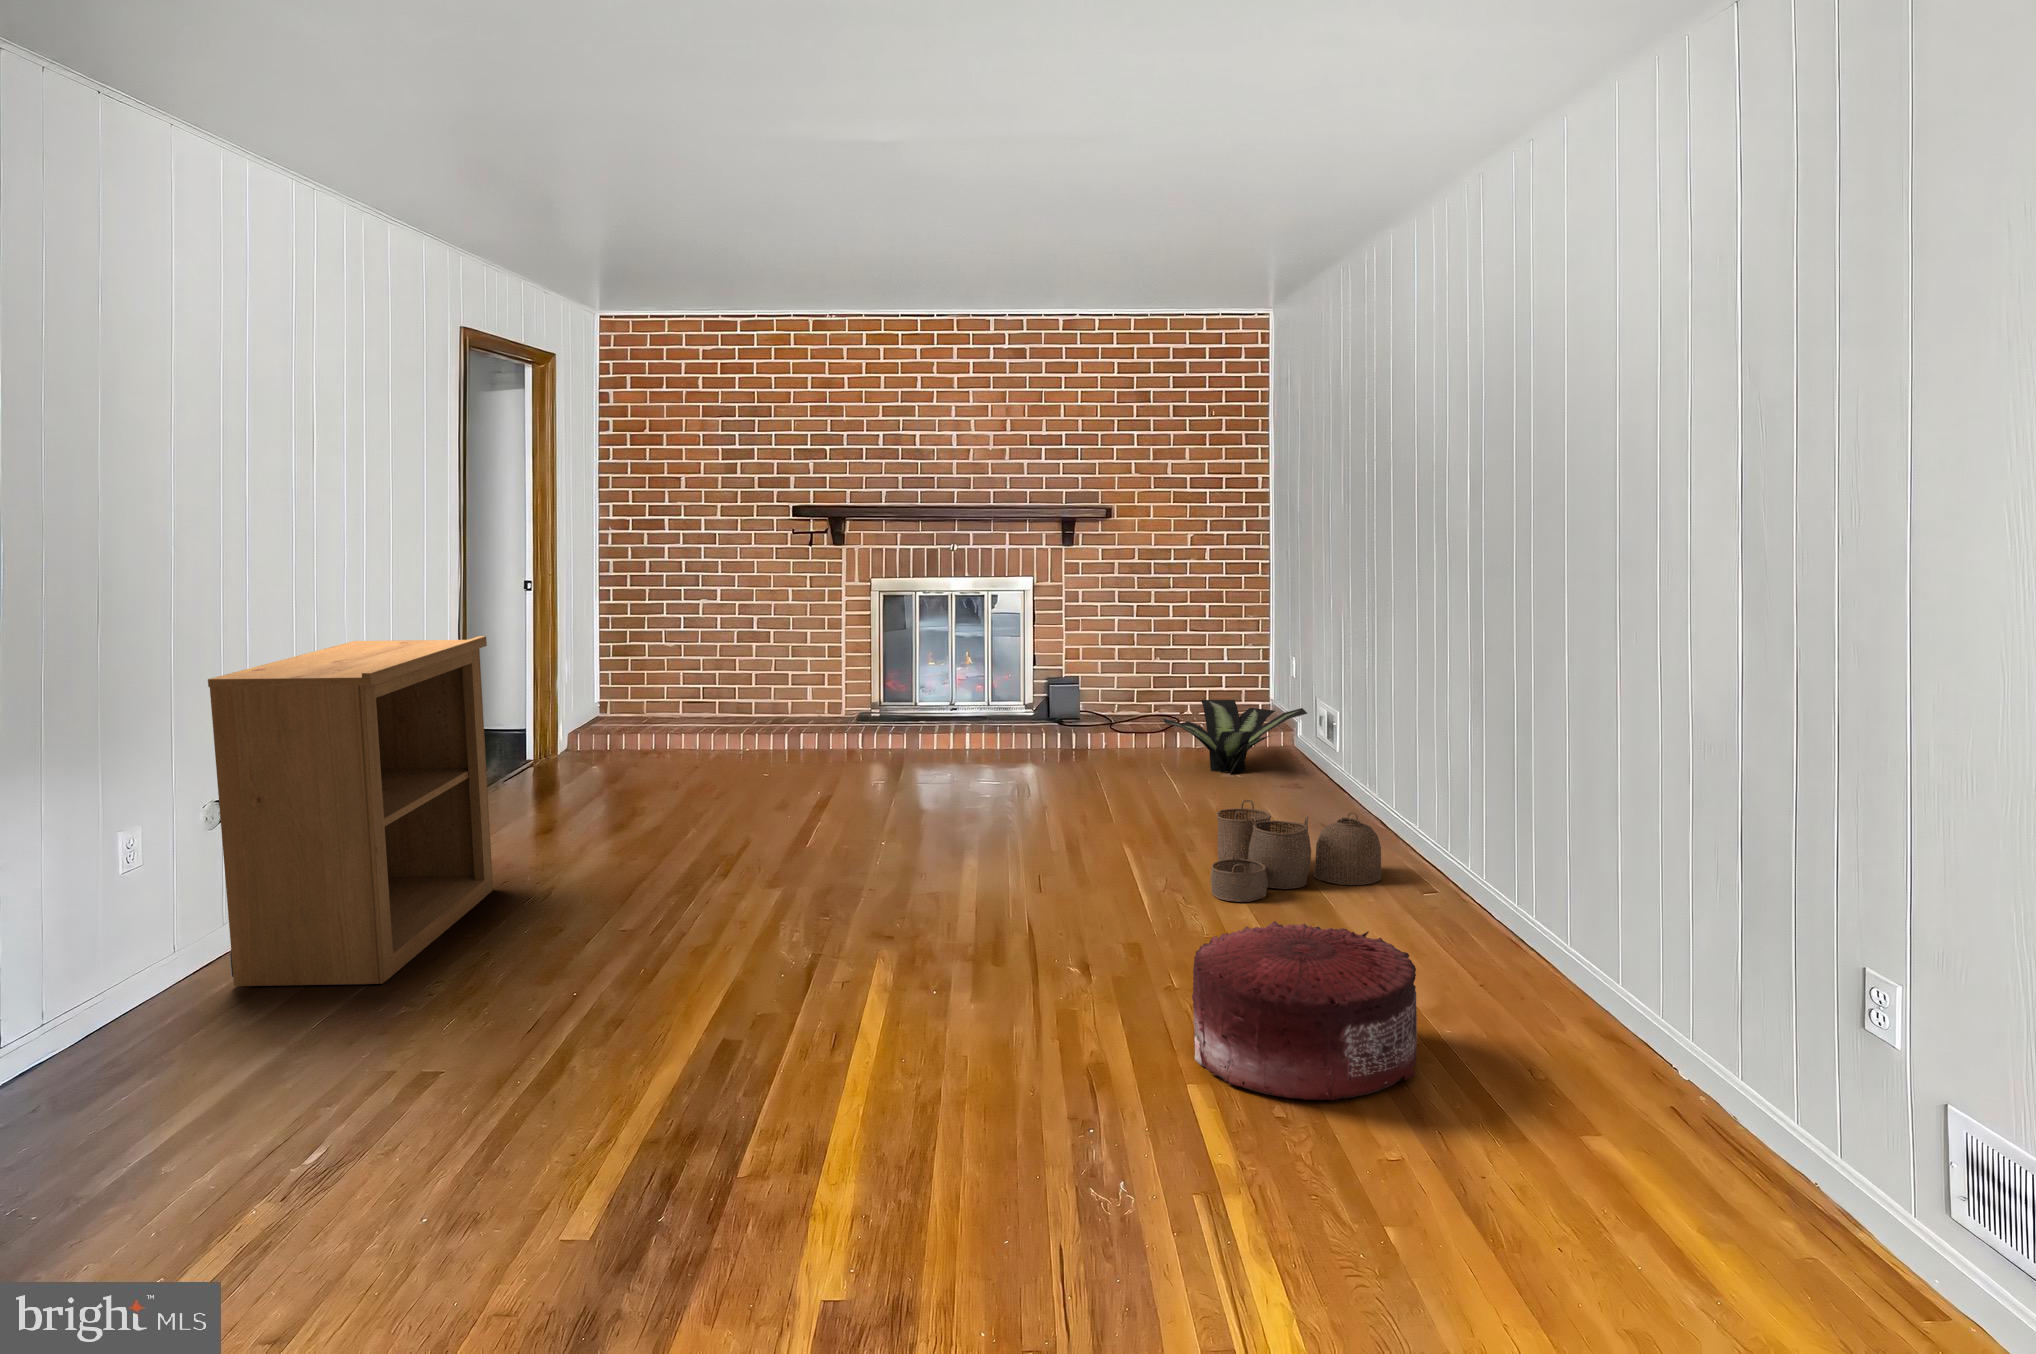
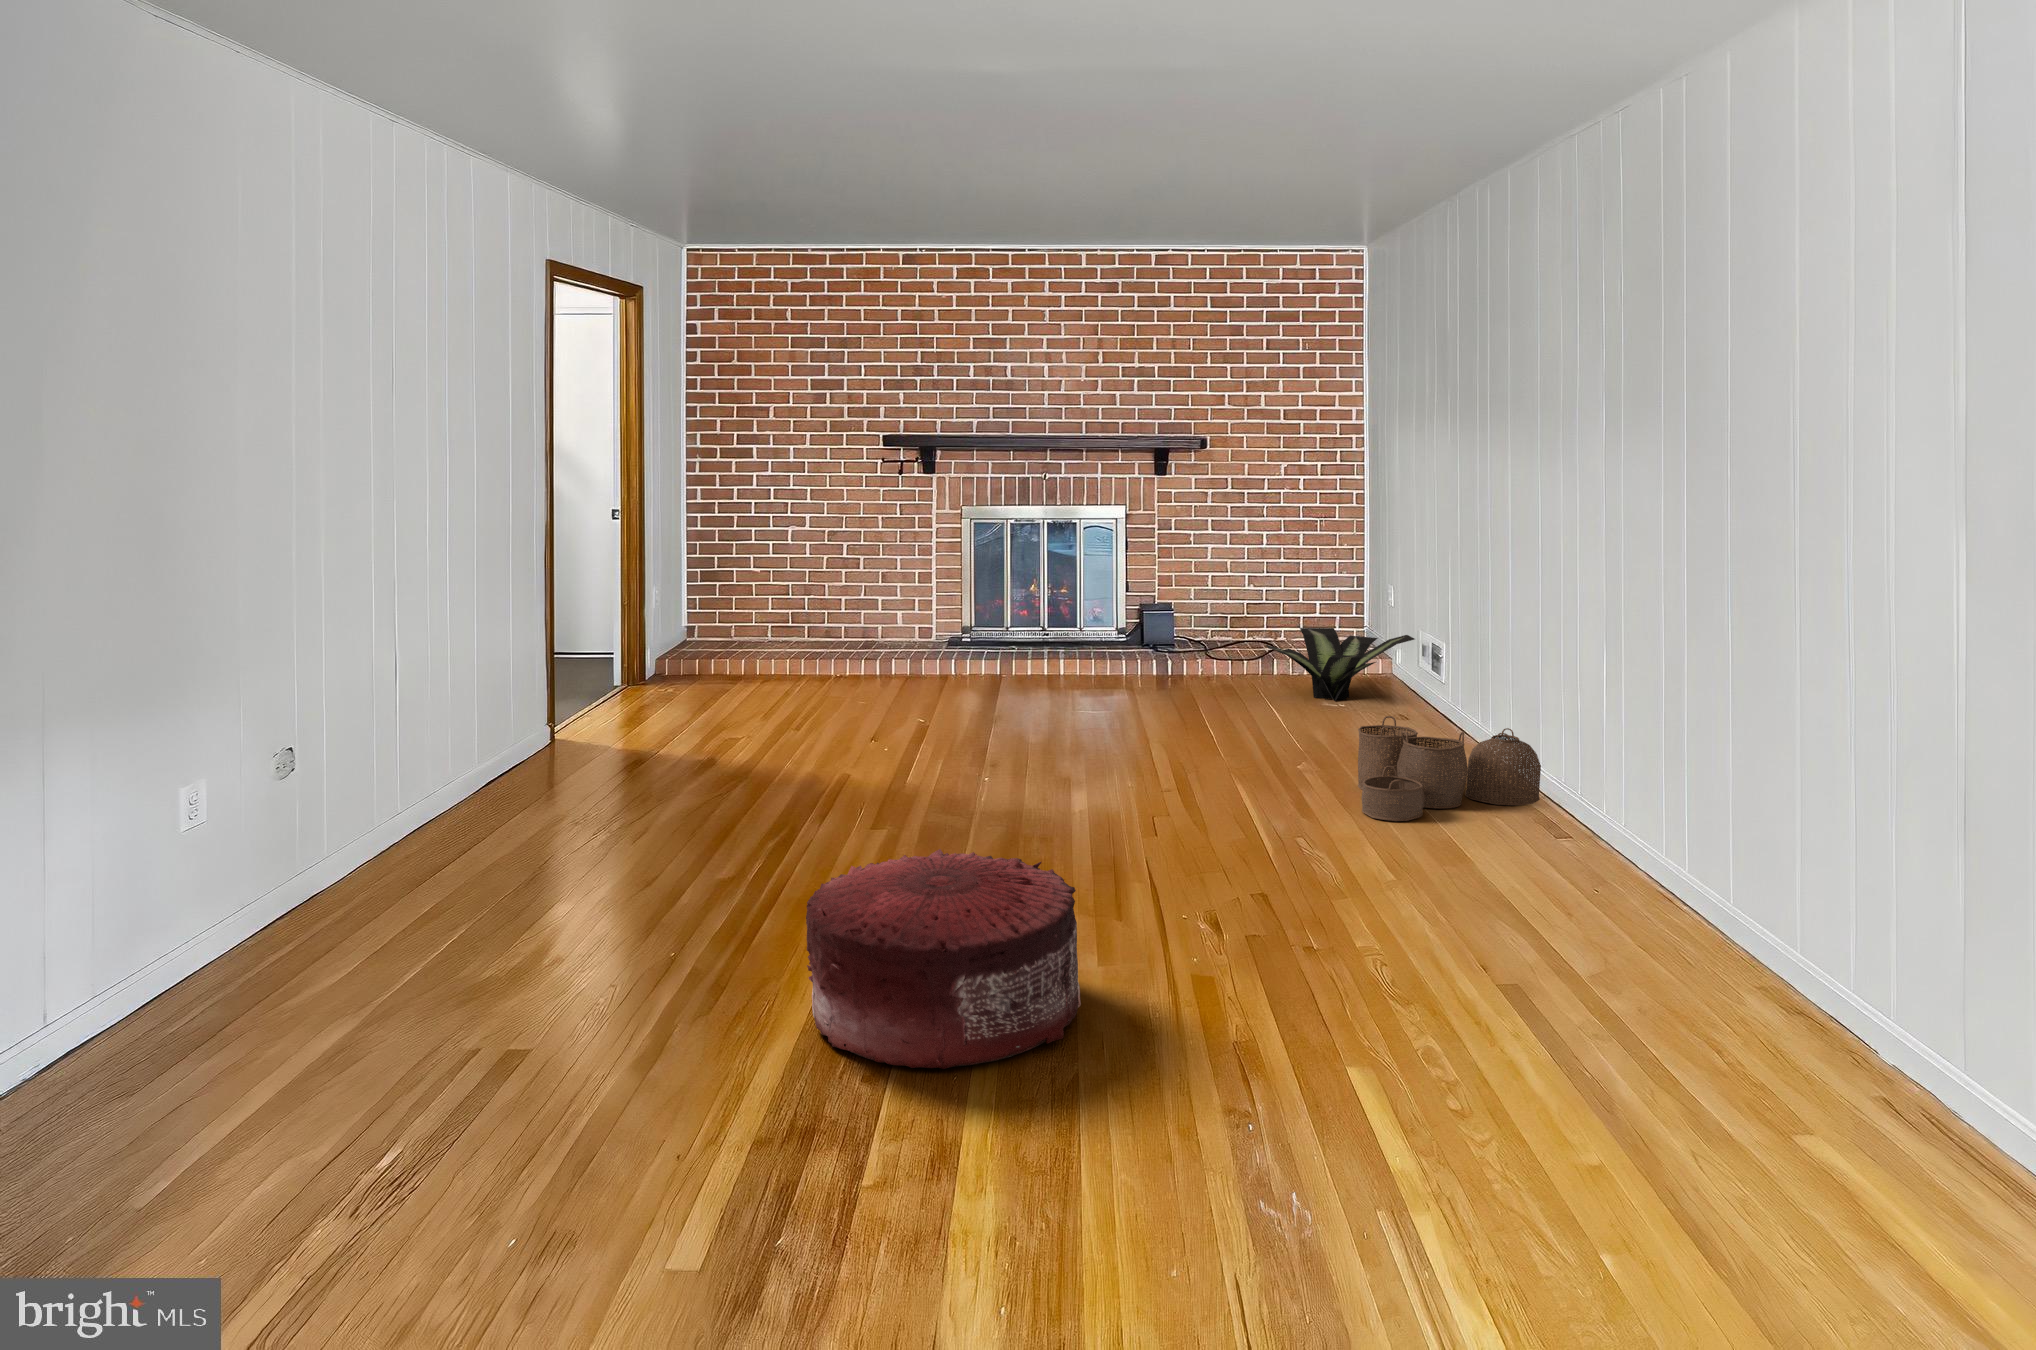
bookshelf: present [208,636,493,986] -> none [281,532,593,899]
pouf: present [1192,921,1417,1101] -> present [806,849,1081,1069]

